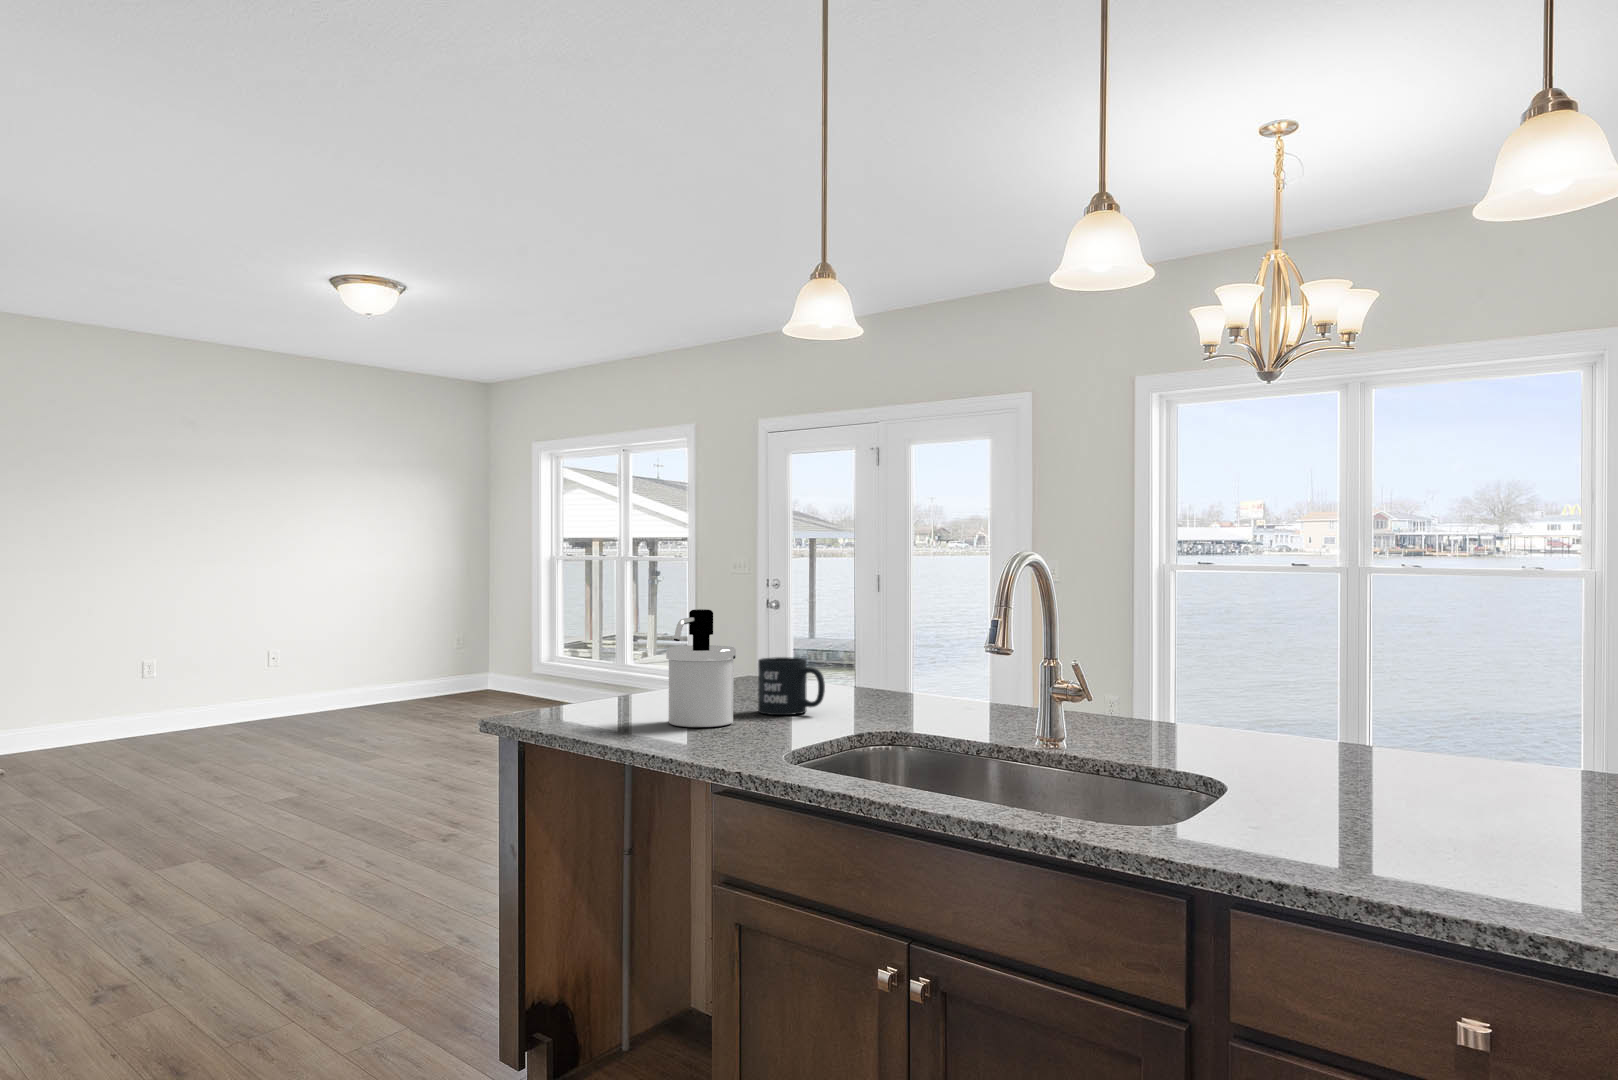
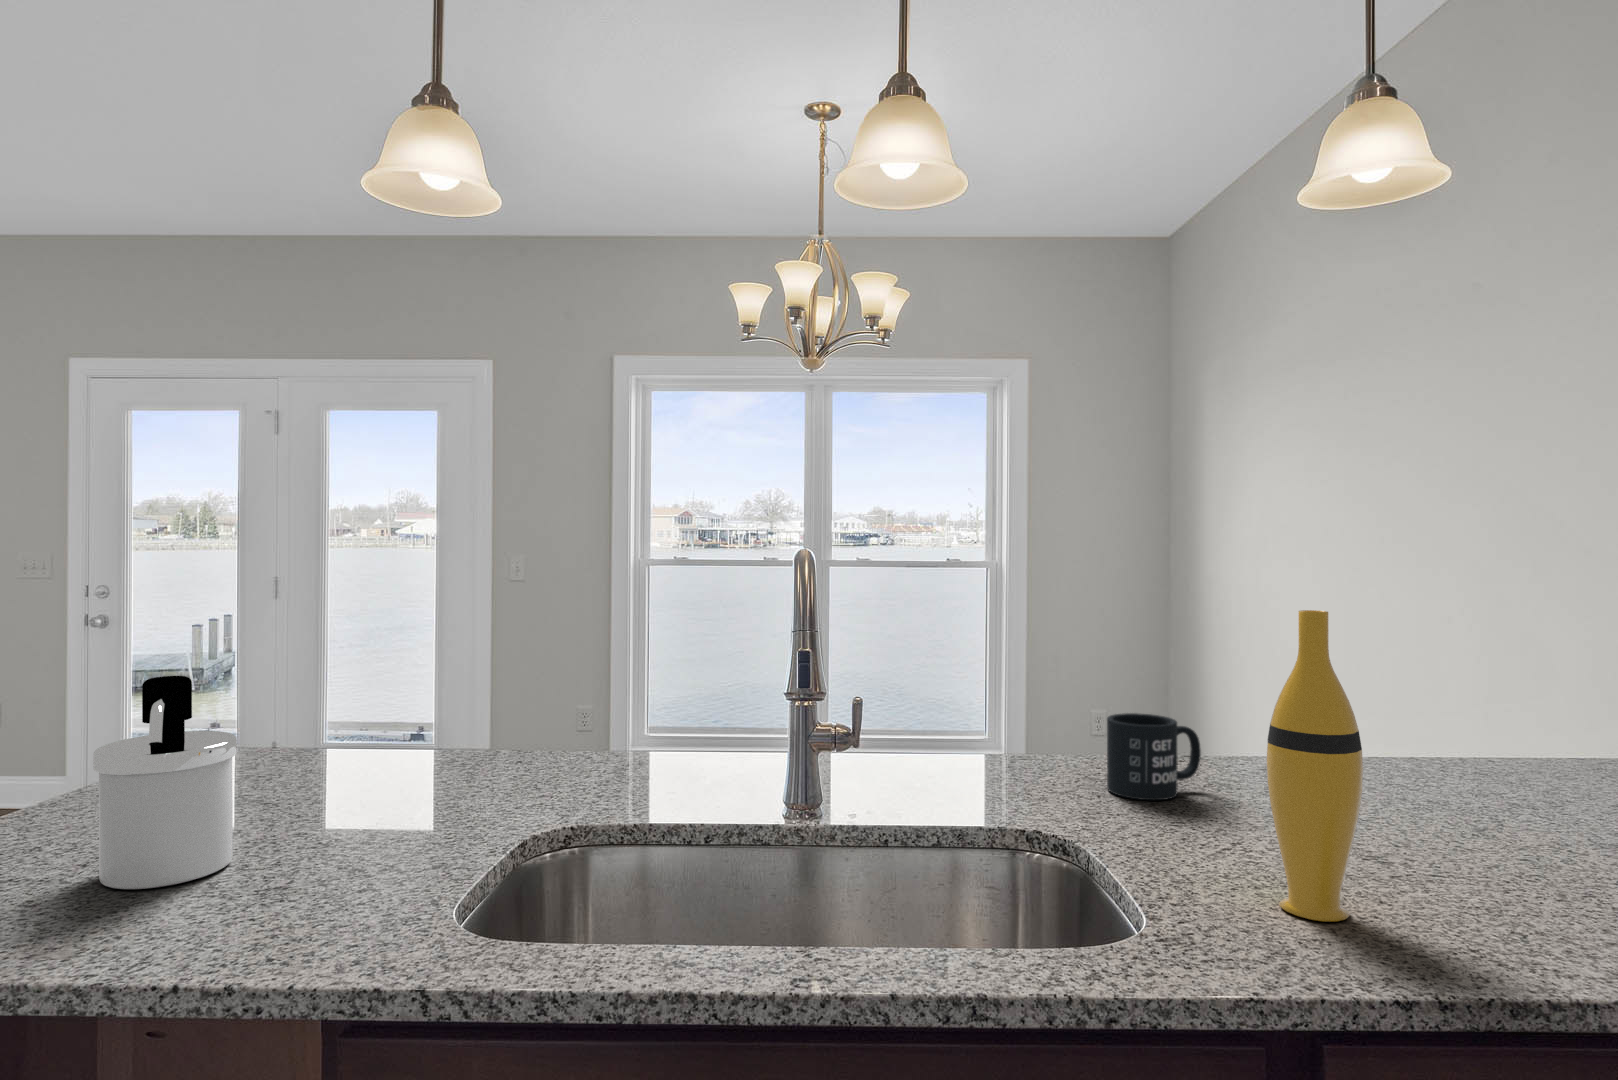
vase: none [1321,578,1407,858] -> present [1266,610,1363,922]
mug: present [758,657,825,715] -> present [1107,713,1201,800]

